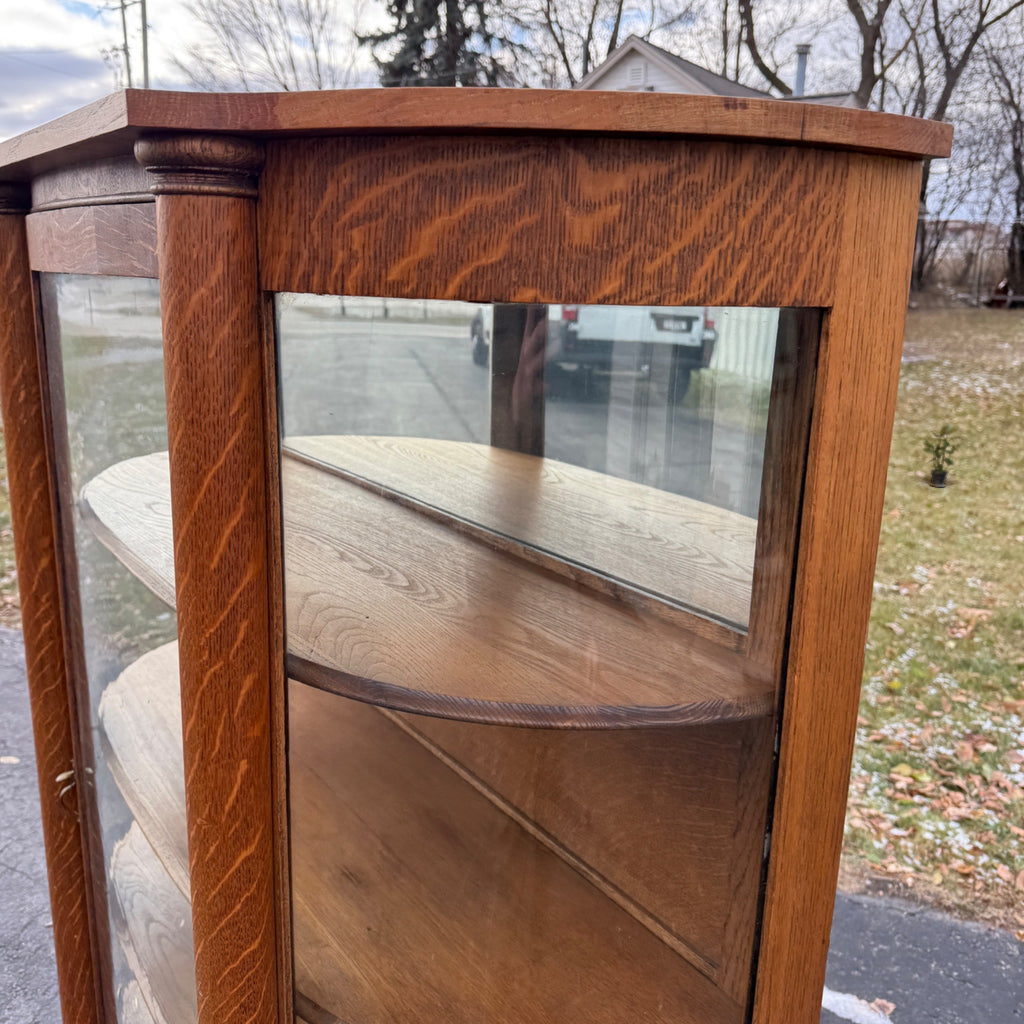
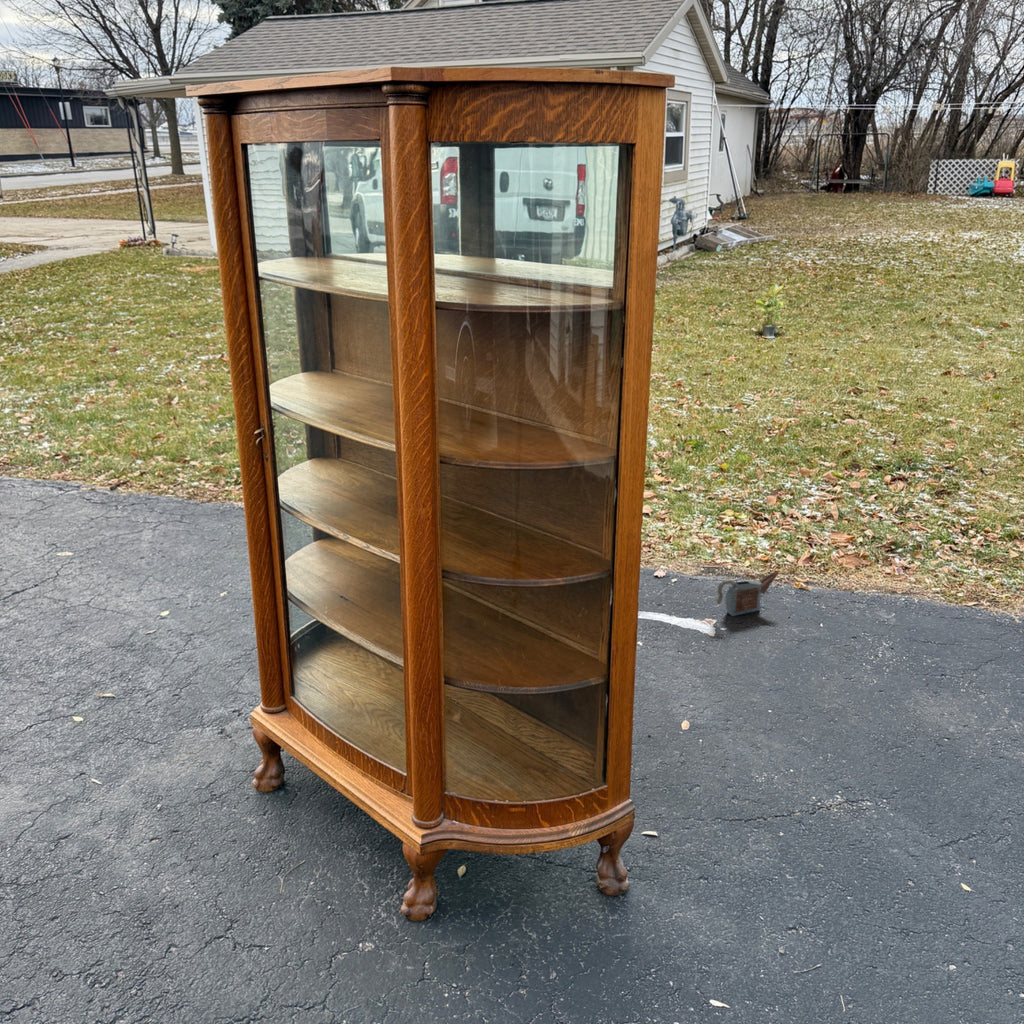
watering can: none [896,930,1000,998] -> present [716,572,778,616]

